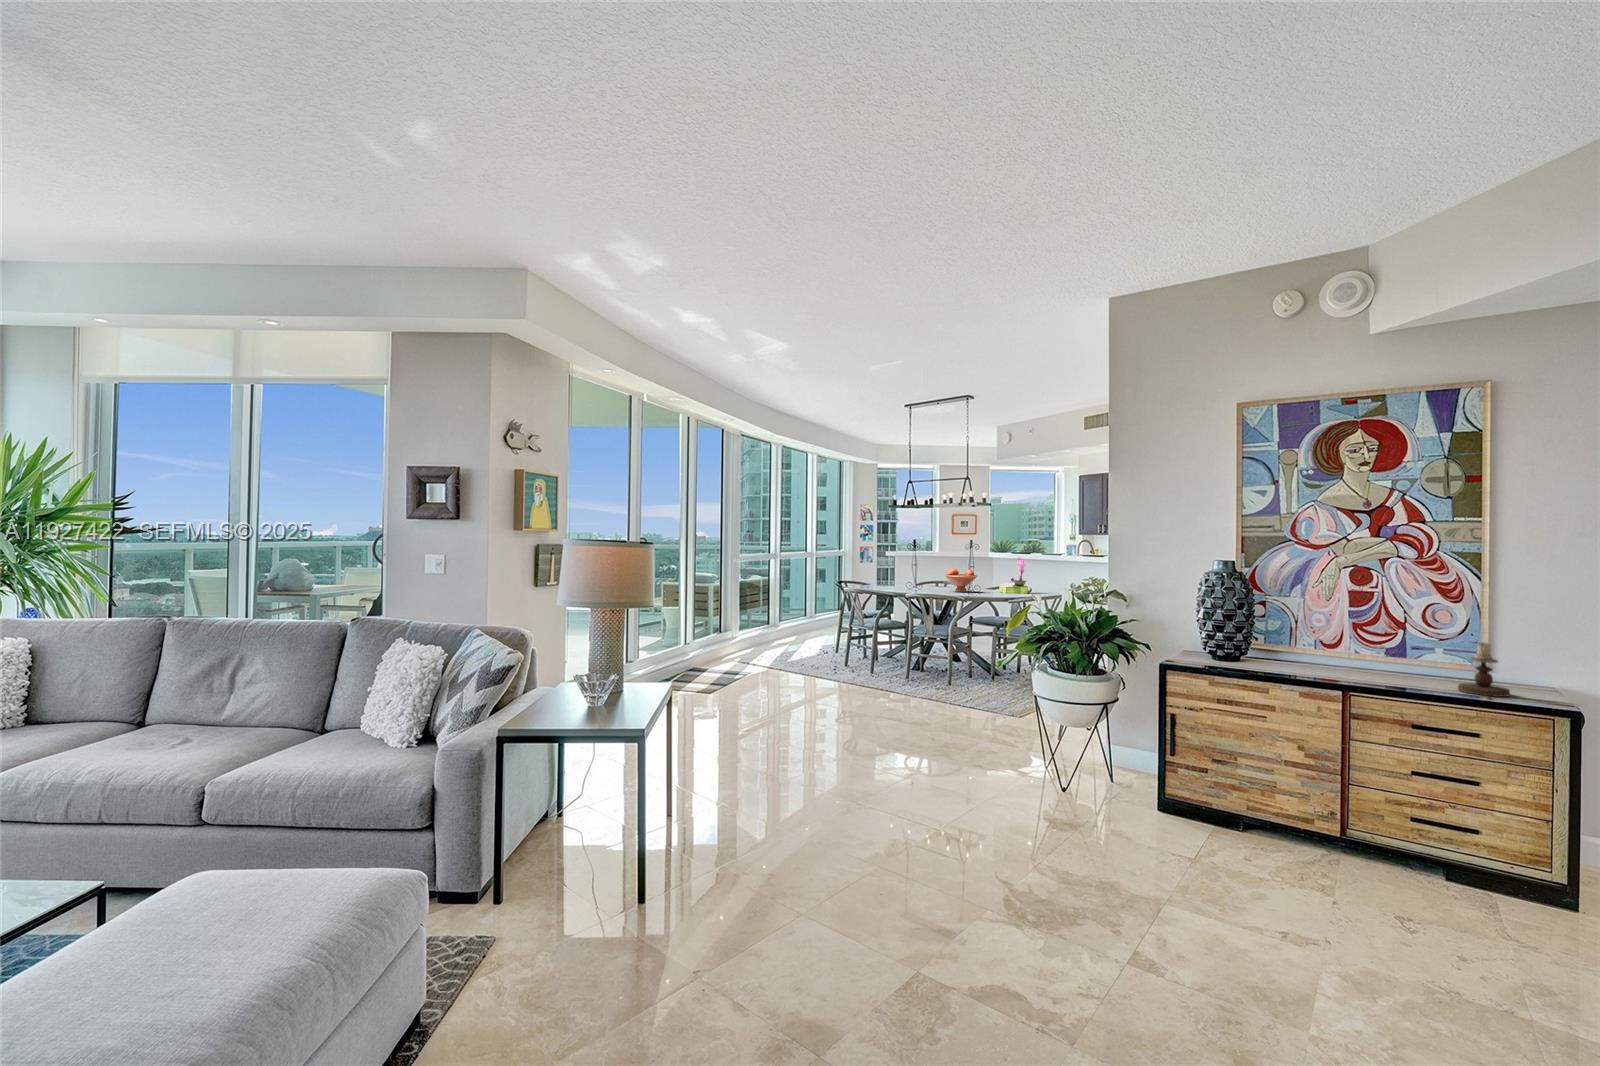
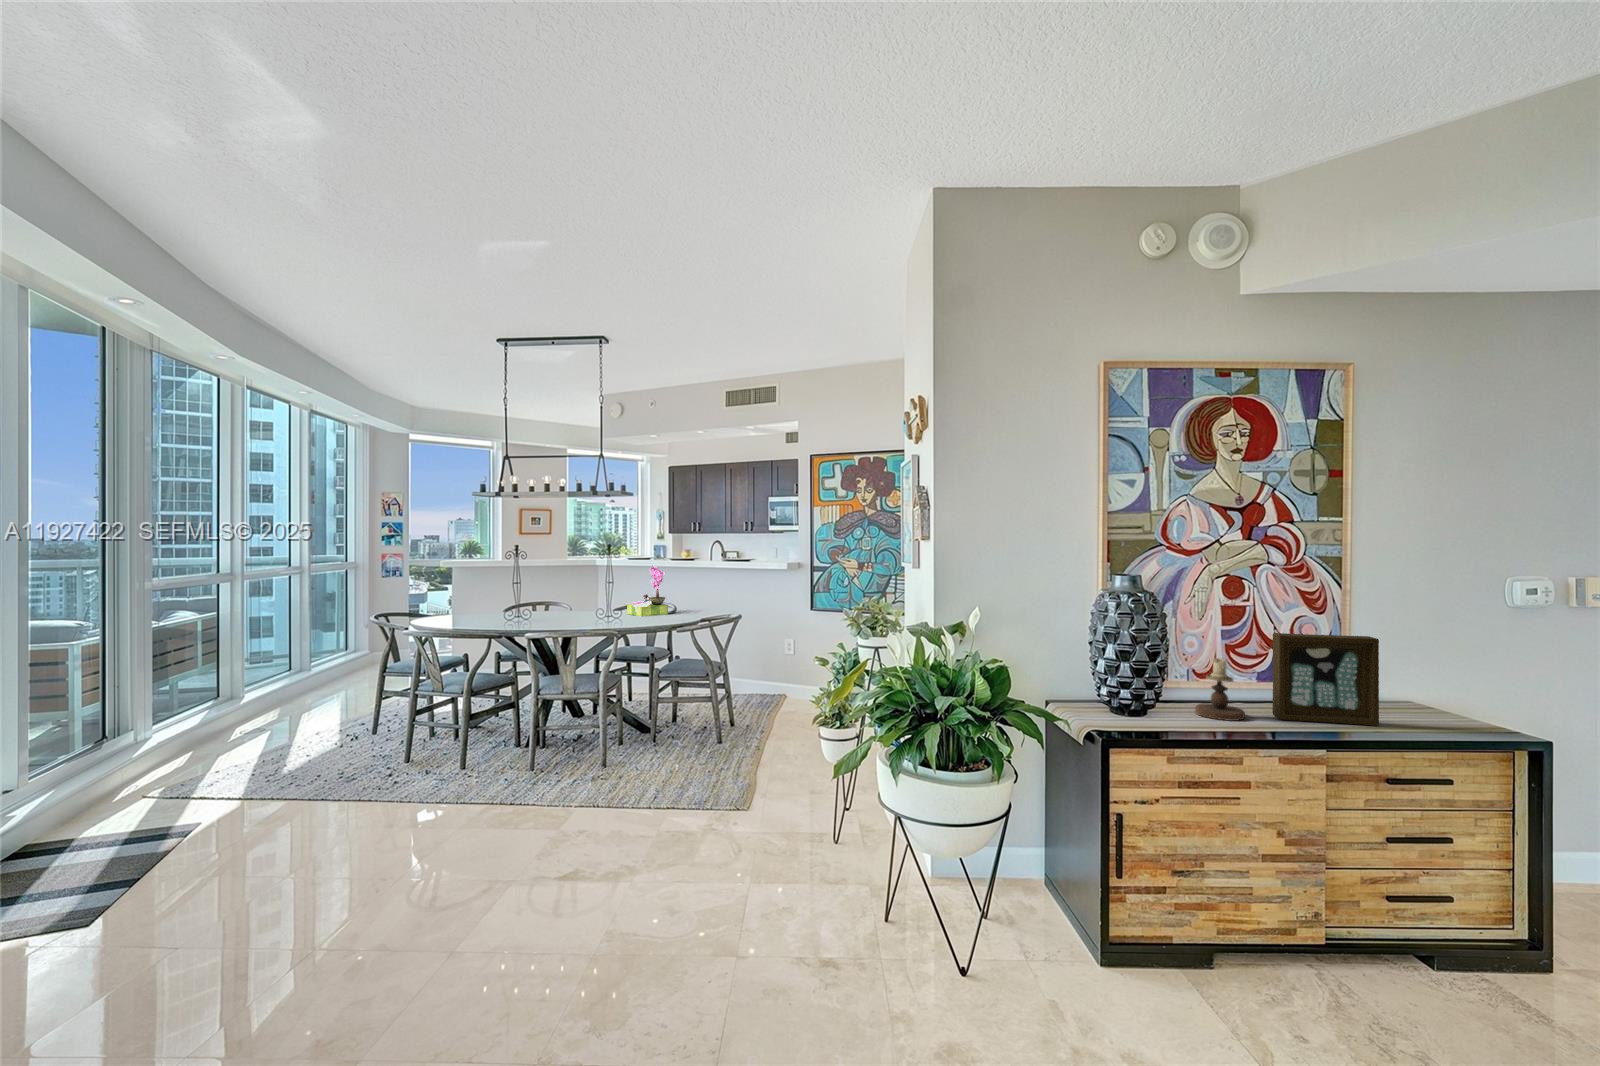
fruit bowl: present [945,568,977,592] -> none [555,585,602,619]
picture frame: none [1348,610,1438,688] -> present [1272,633,1379,726]
candlestick: present [1458,642,1510,697] -> present [1195,658,1245,721]

